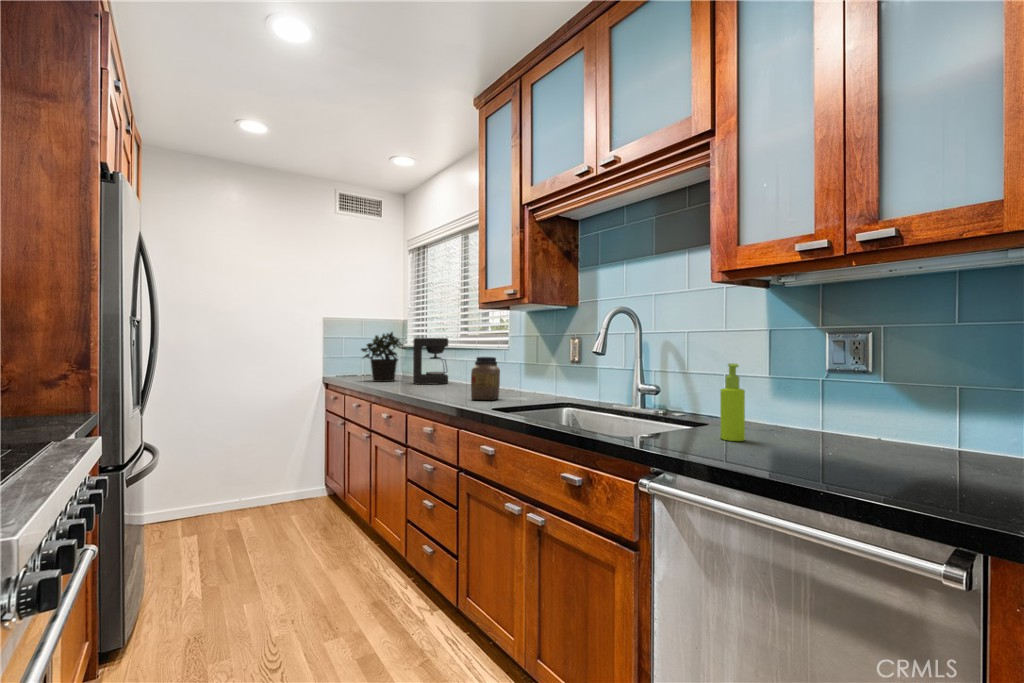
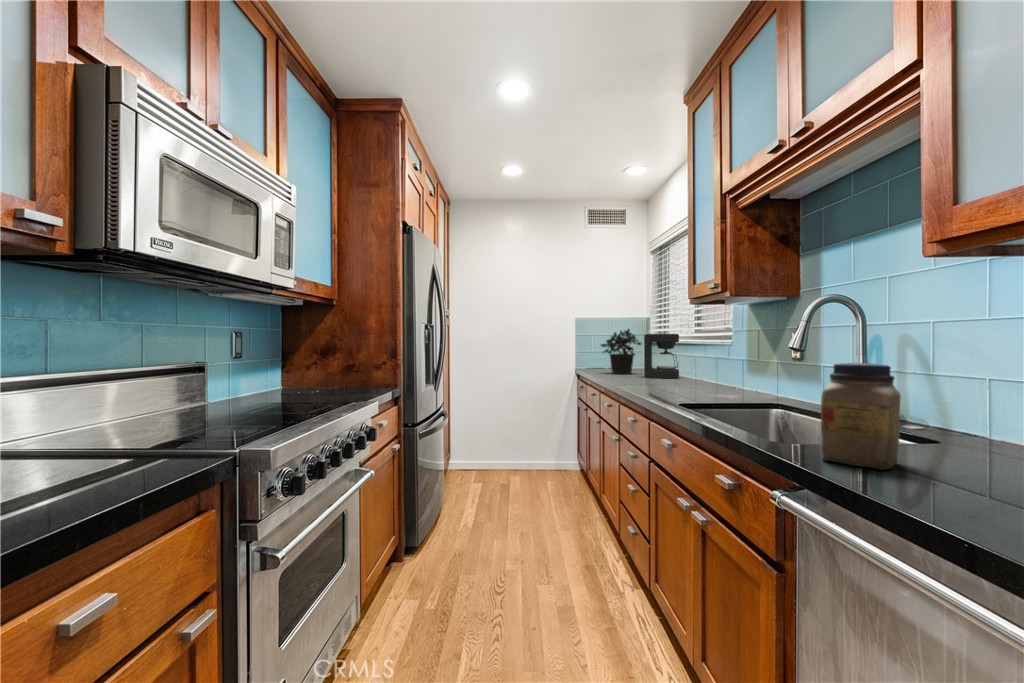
jar: present [471,357,500,400] -> present [821,363,901,469]
soap dispenser: present [720,364,745,441] -> none [922,363,962,466]

